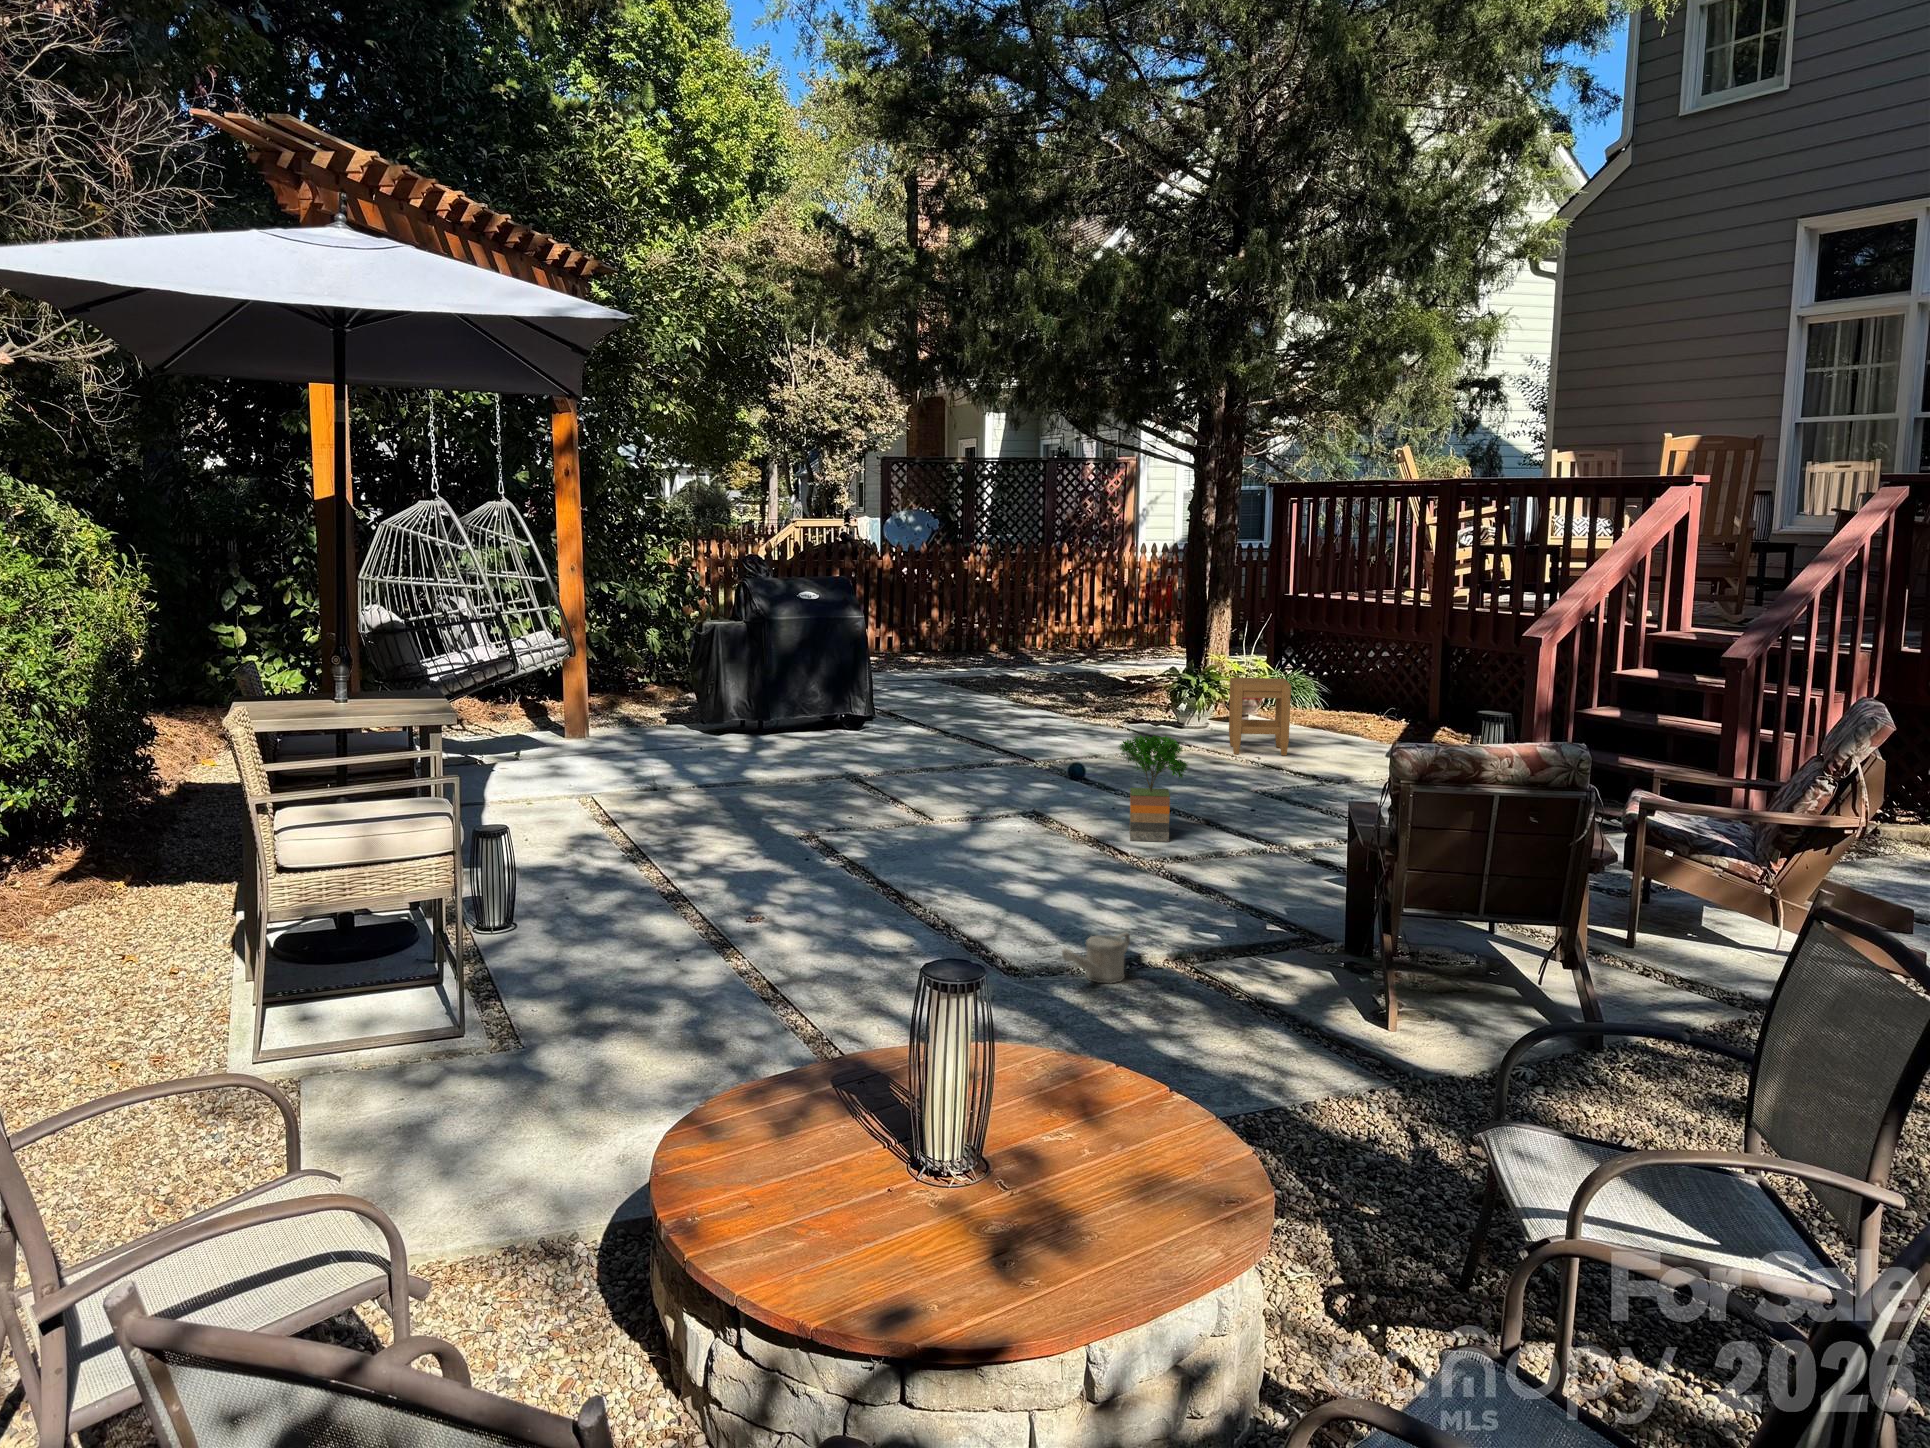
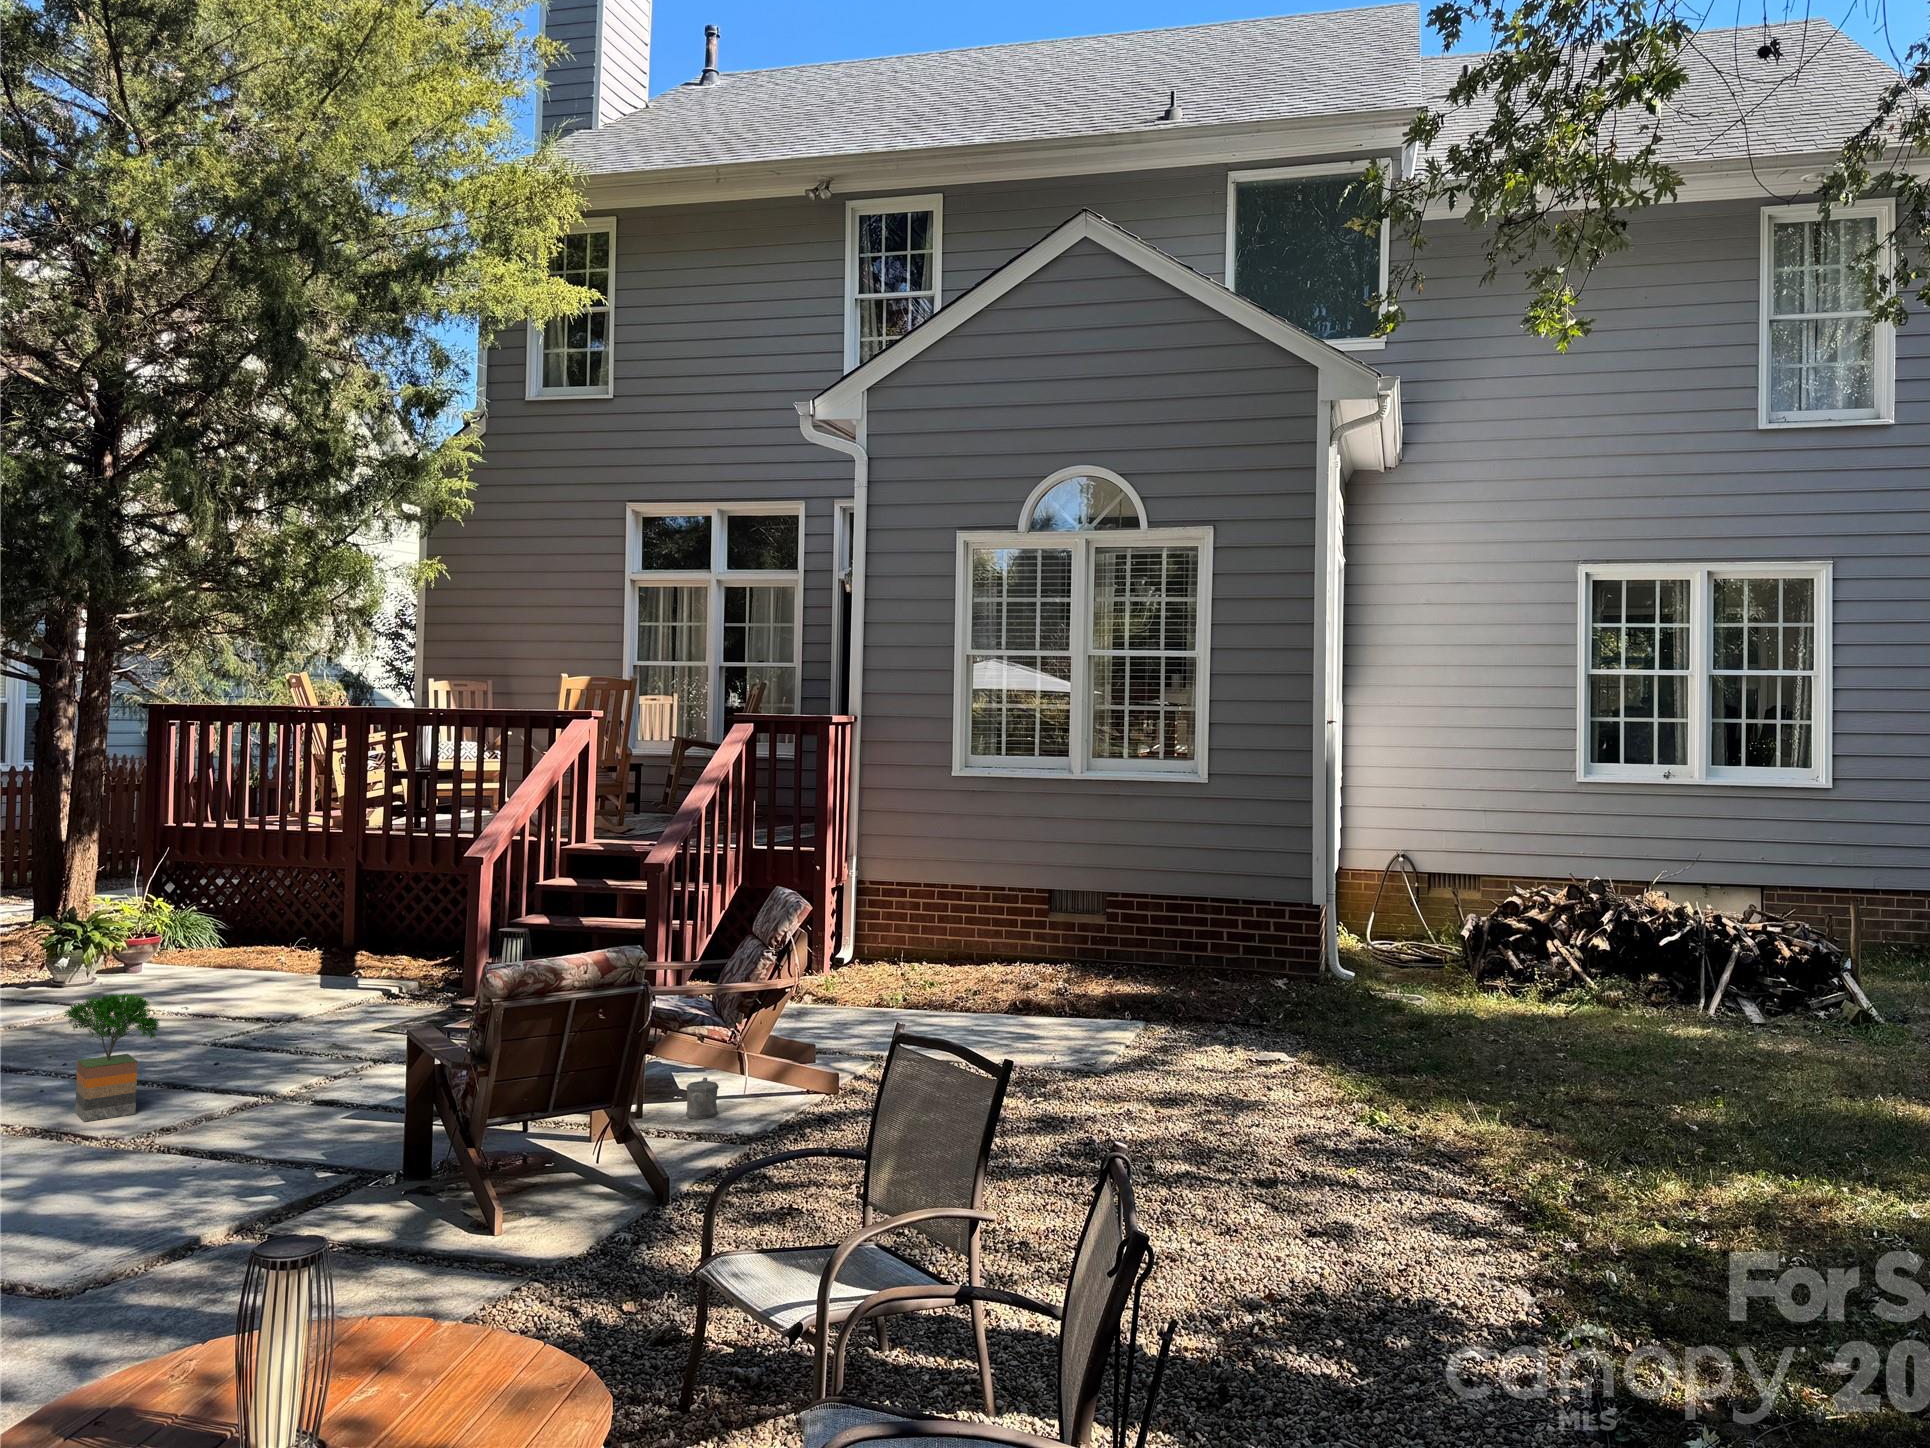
stool: present [1229,678,1291,756] -> none [133,918,217,1008]
watering can: present [1062,932,1130,983] -> present [686,1077,719,1119]

